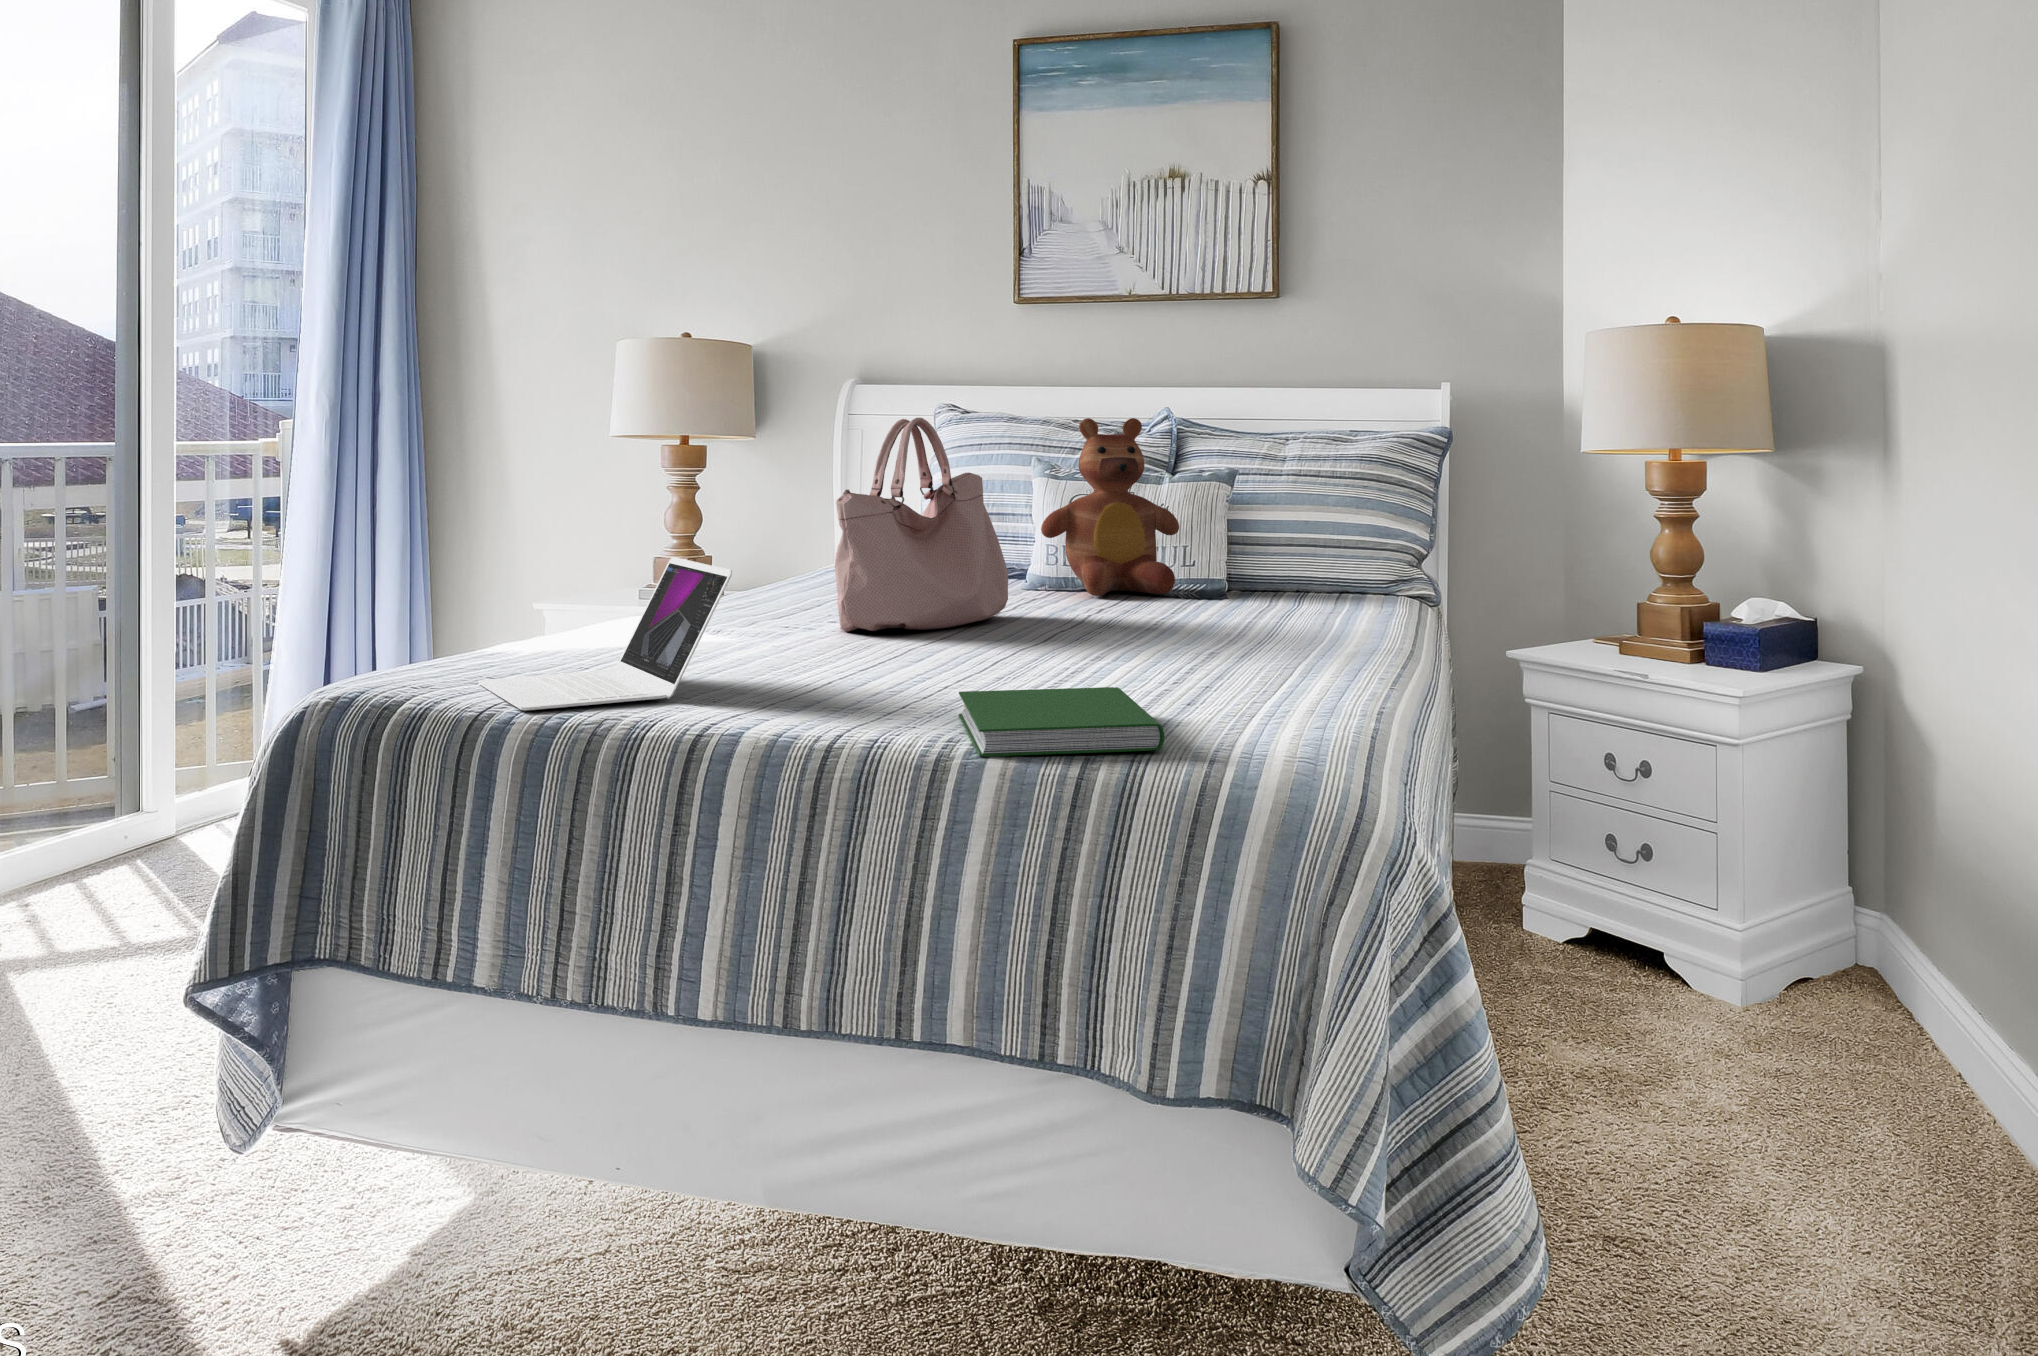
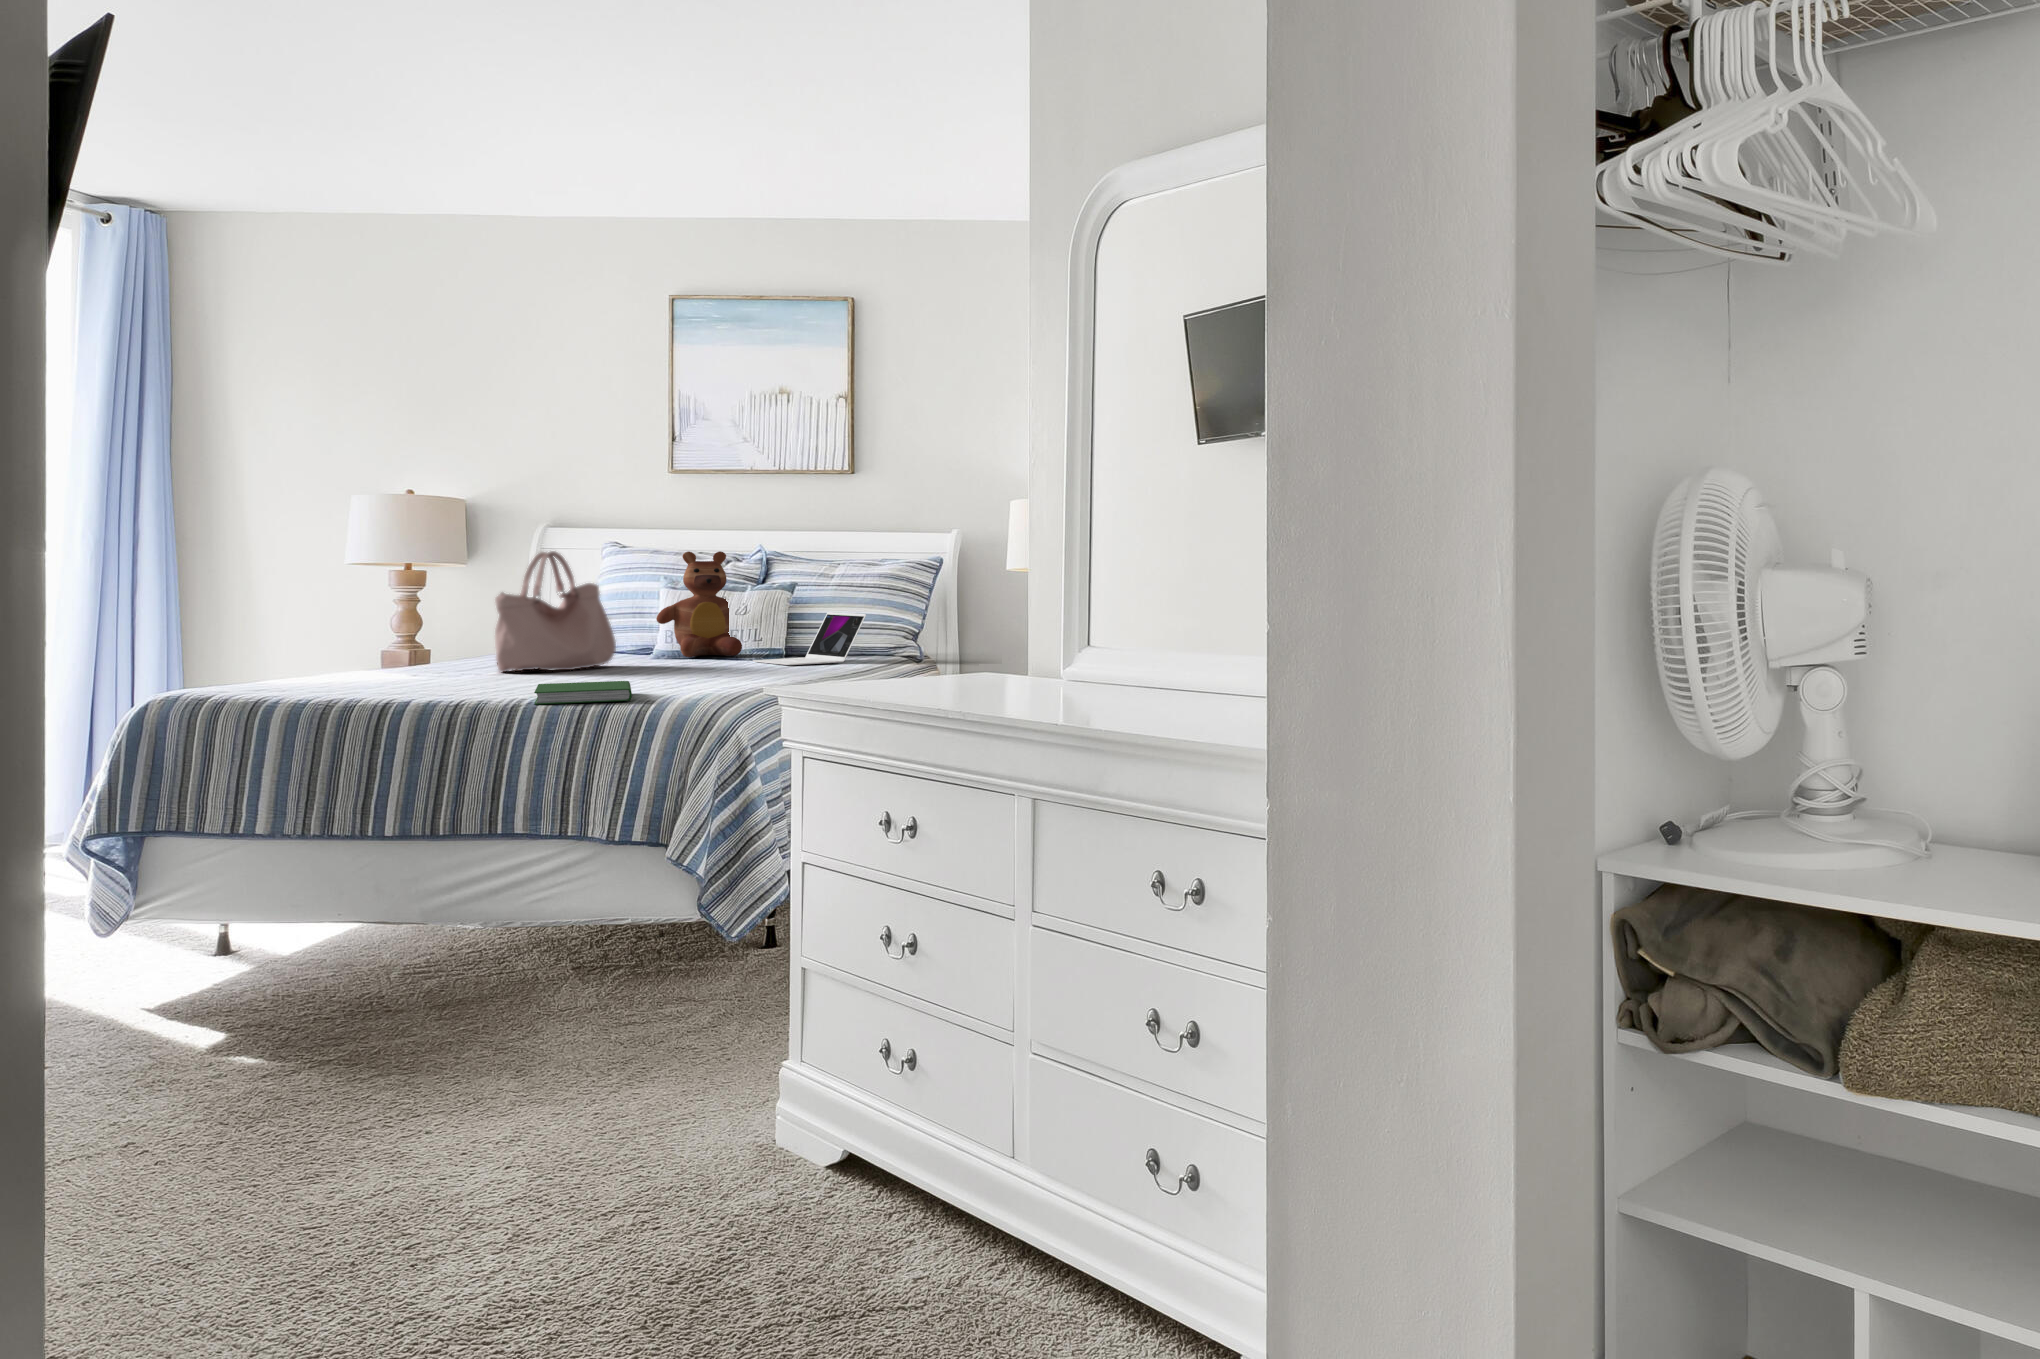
laptop: present [478,557,732,711] -> present [753,612,866,665]

